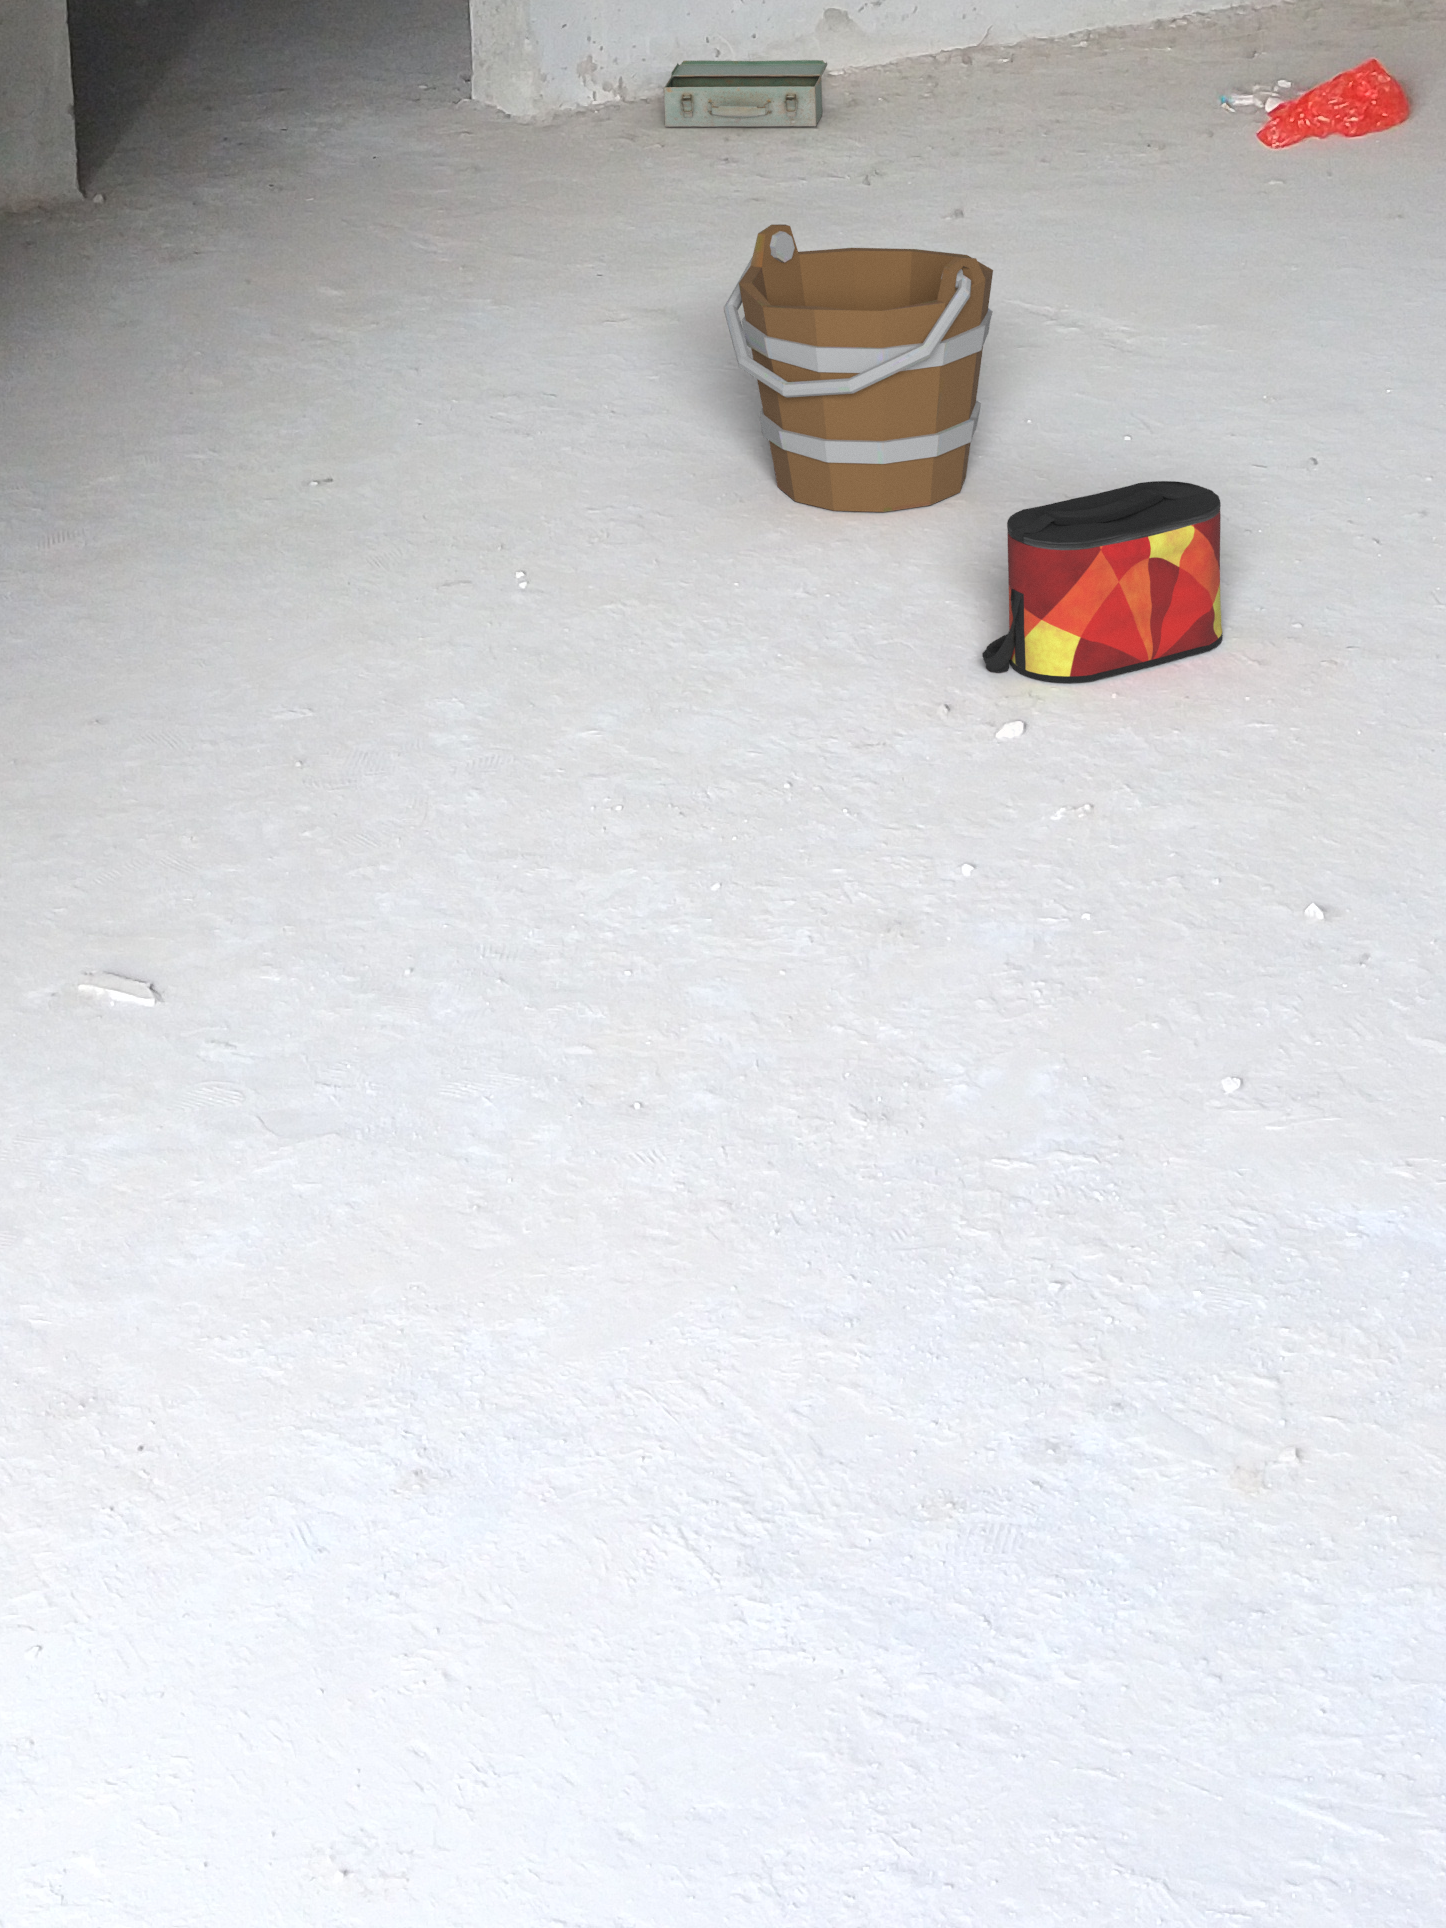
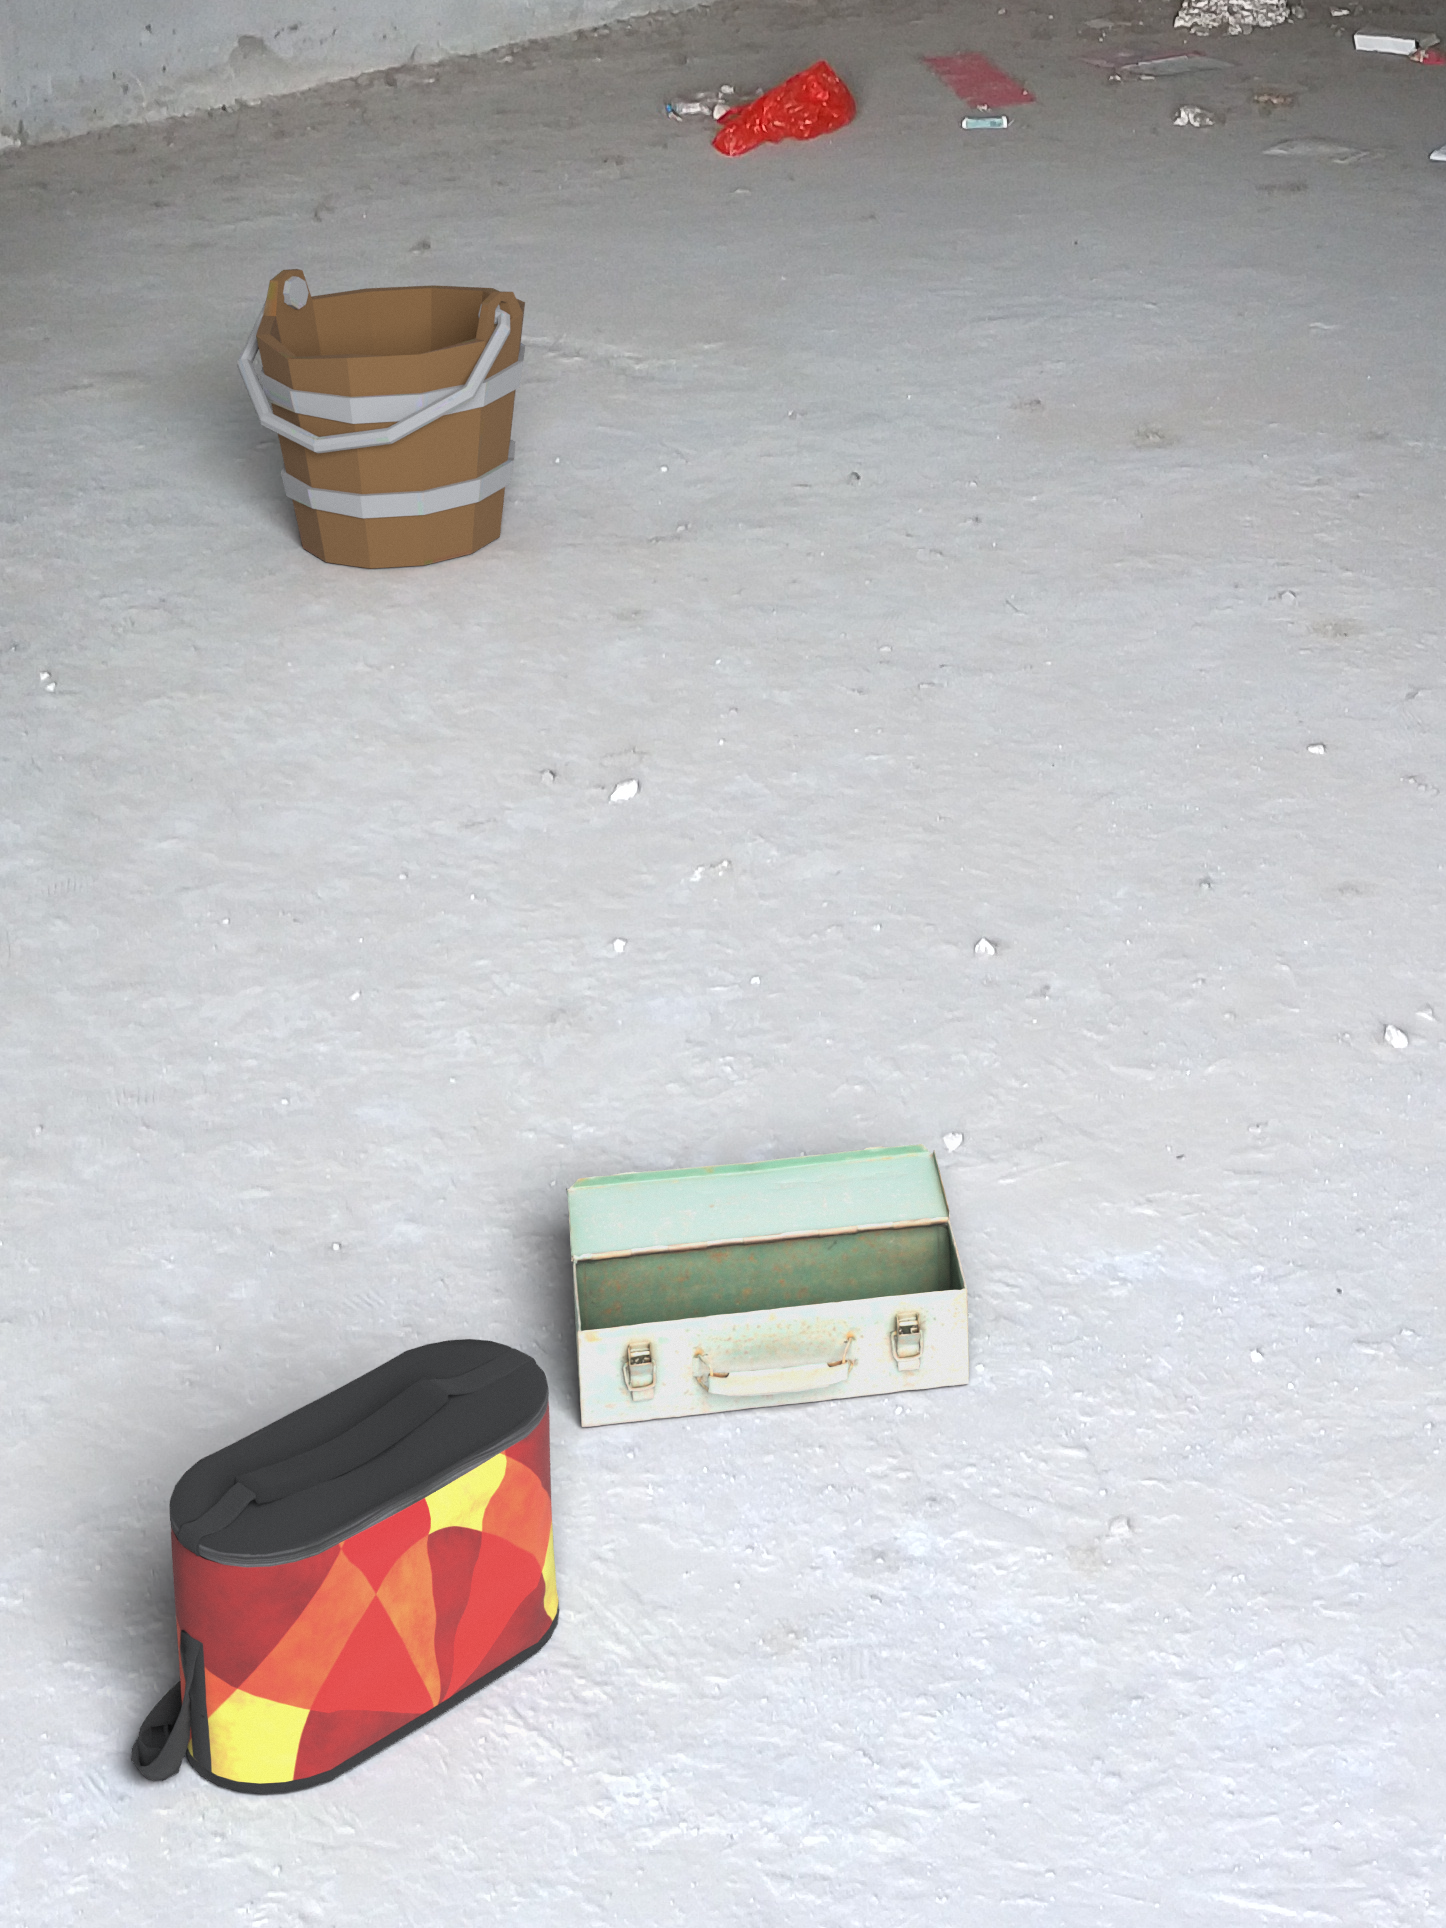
toolbox: present [664,60,827,127] -> present [566,1144,969,1427]
bag: present [982,481,1223,683] -> present [131,1339,559,1794]

